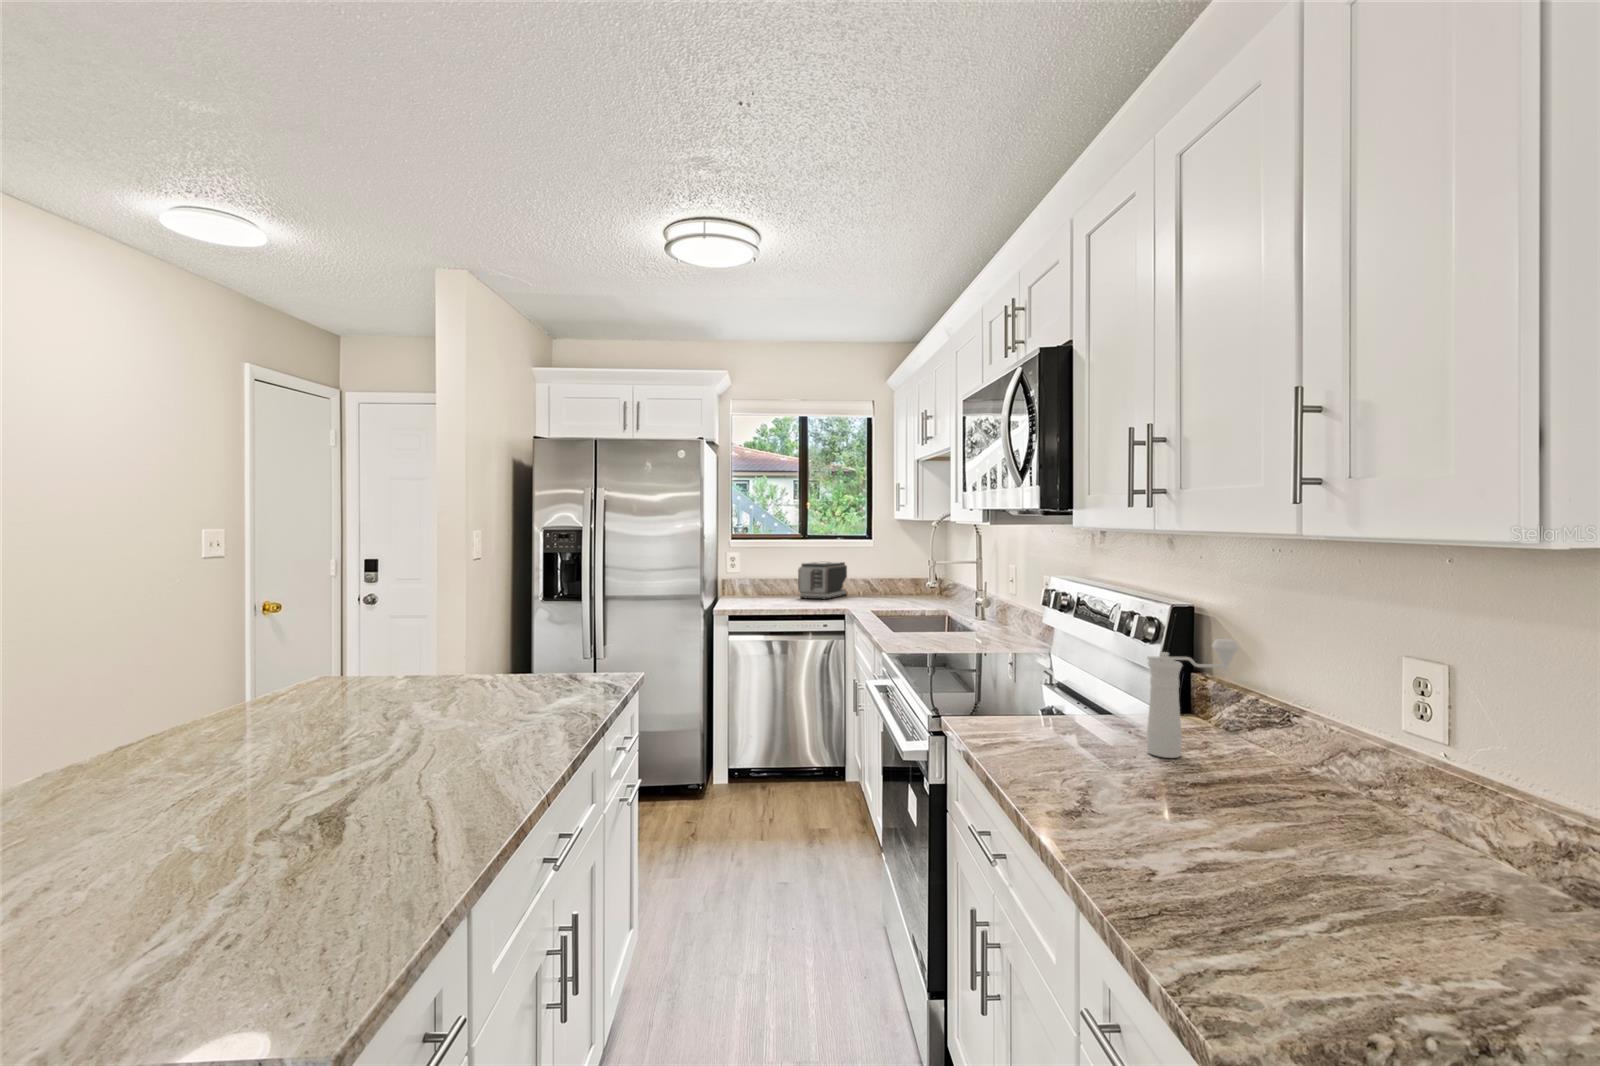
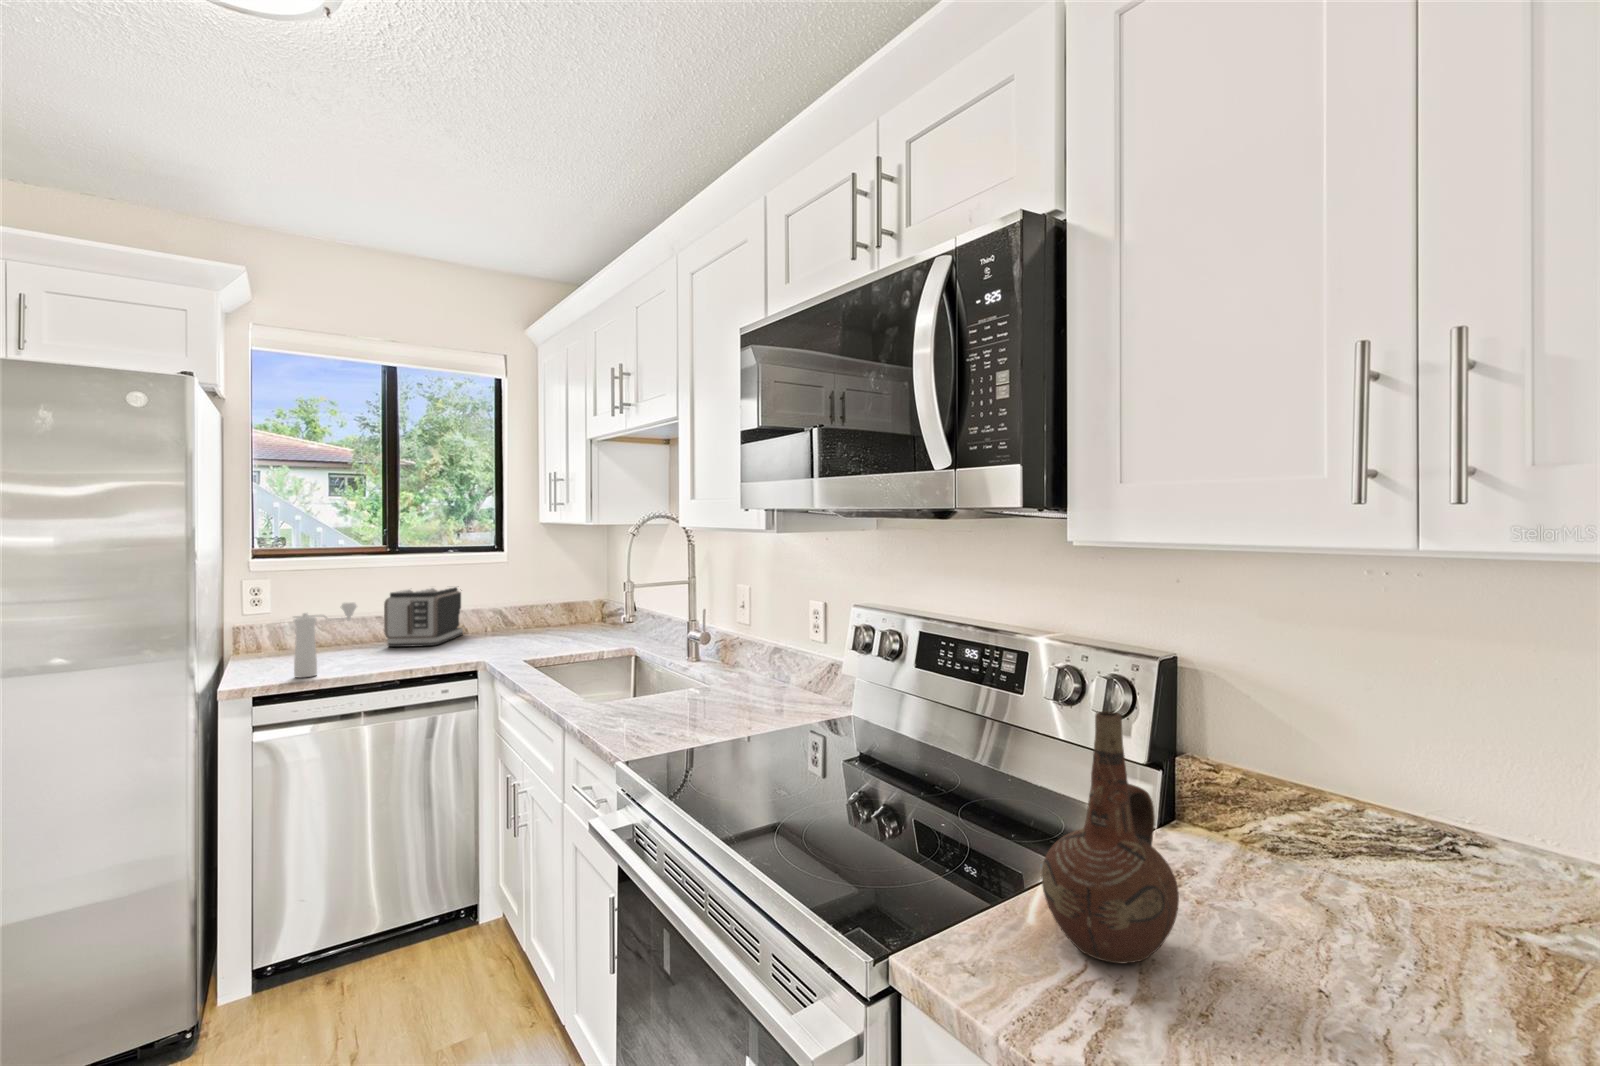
ceramic pitcher: none [1015,615,1086,737] -> present [1041,712,1179,963]
pepper mill: present [1147,639,1239,758] -> present [293,602,357,678]

